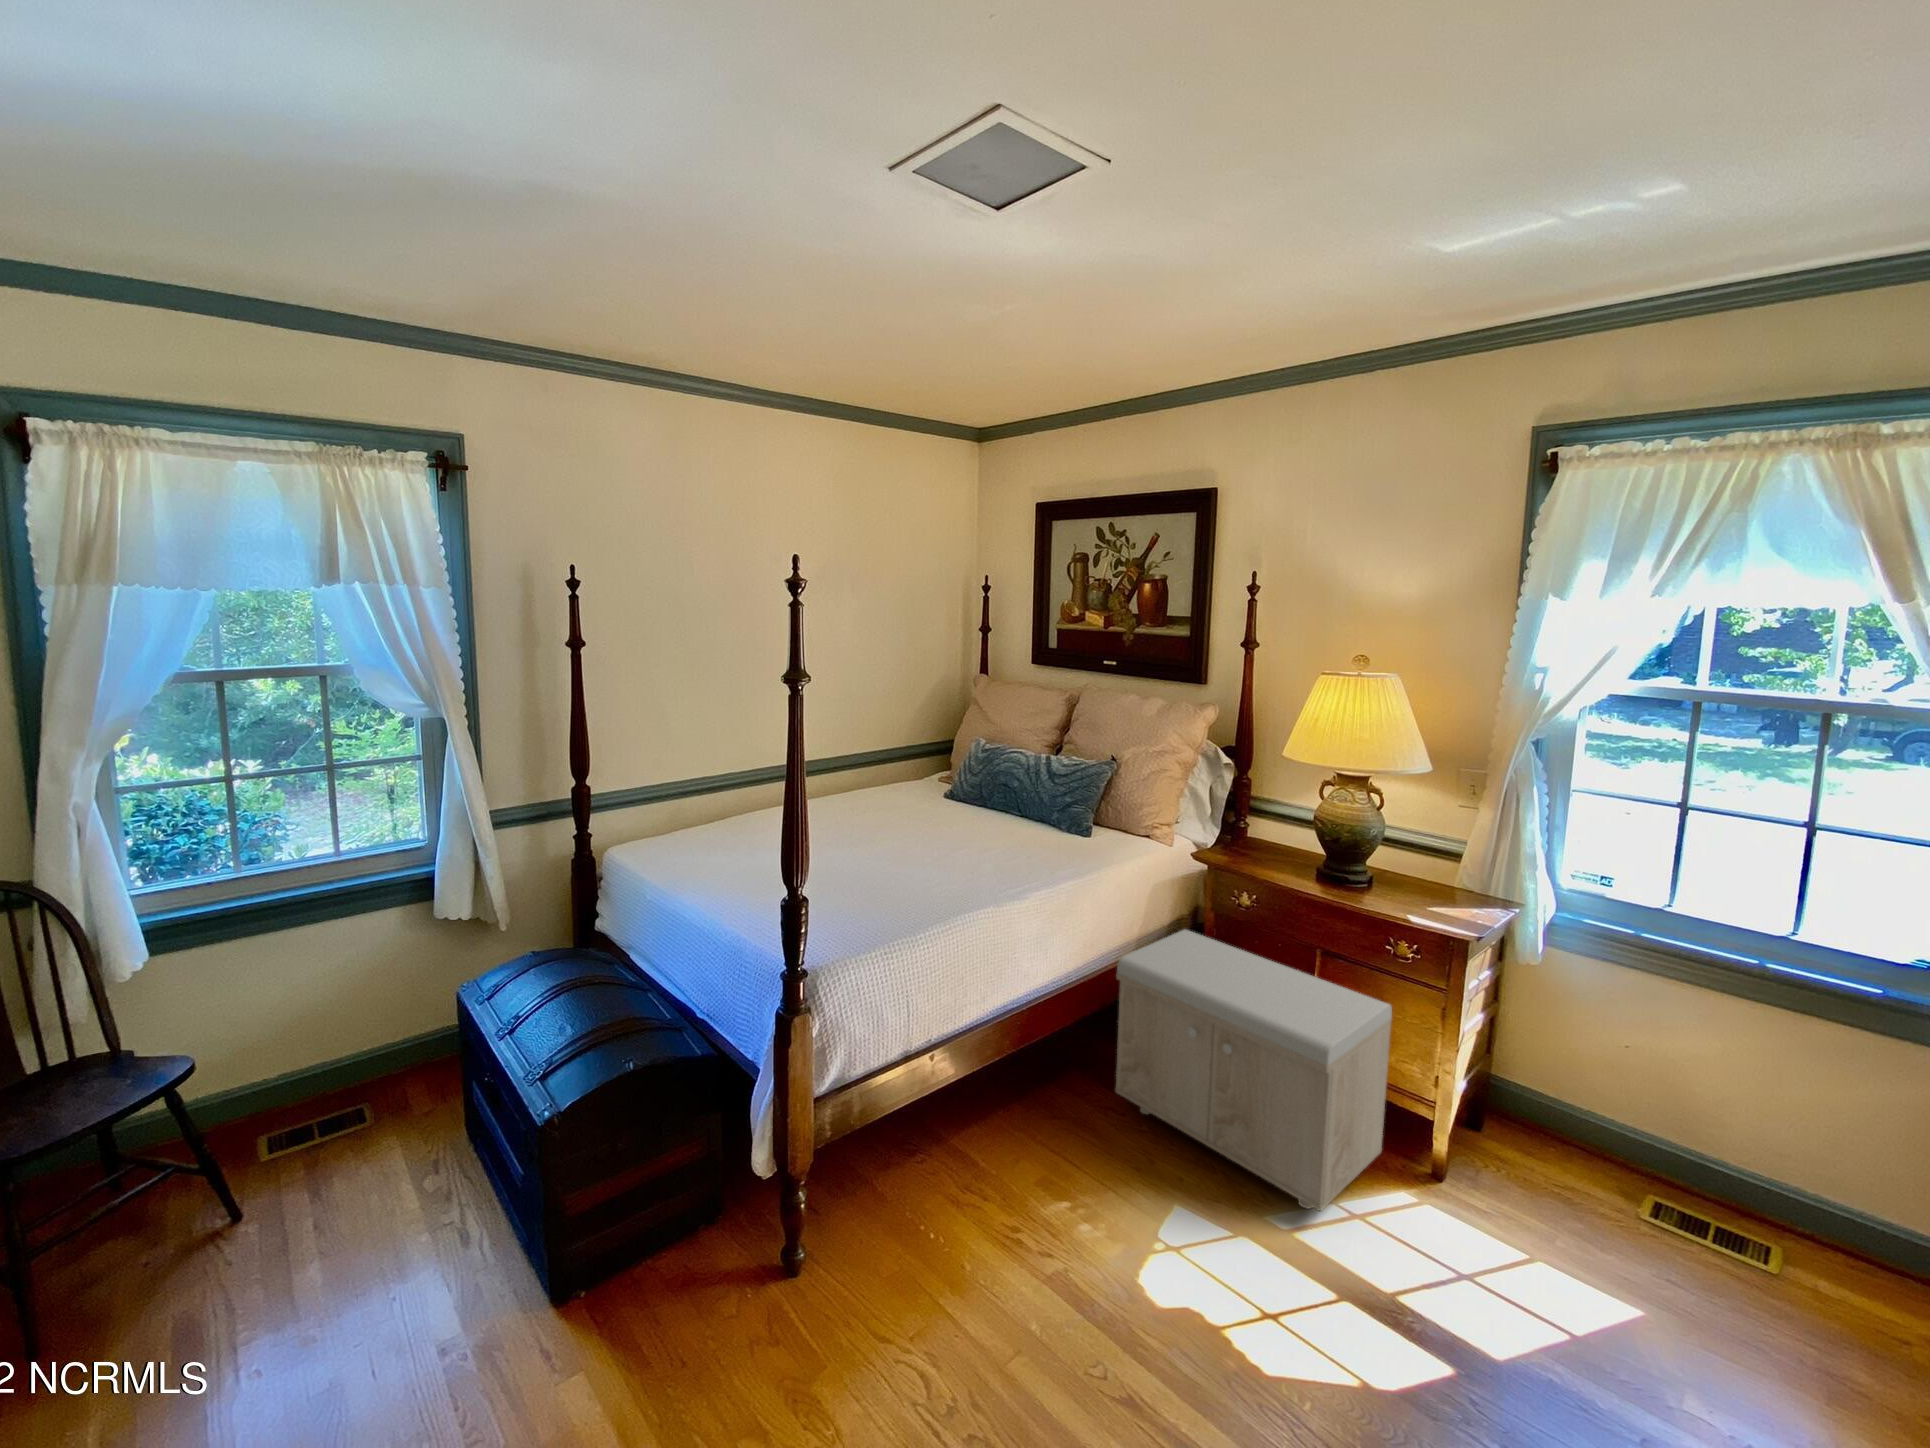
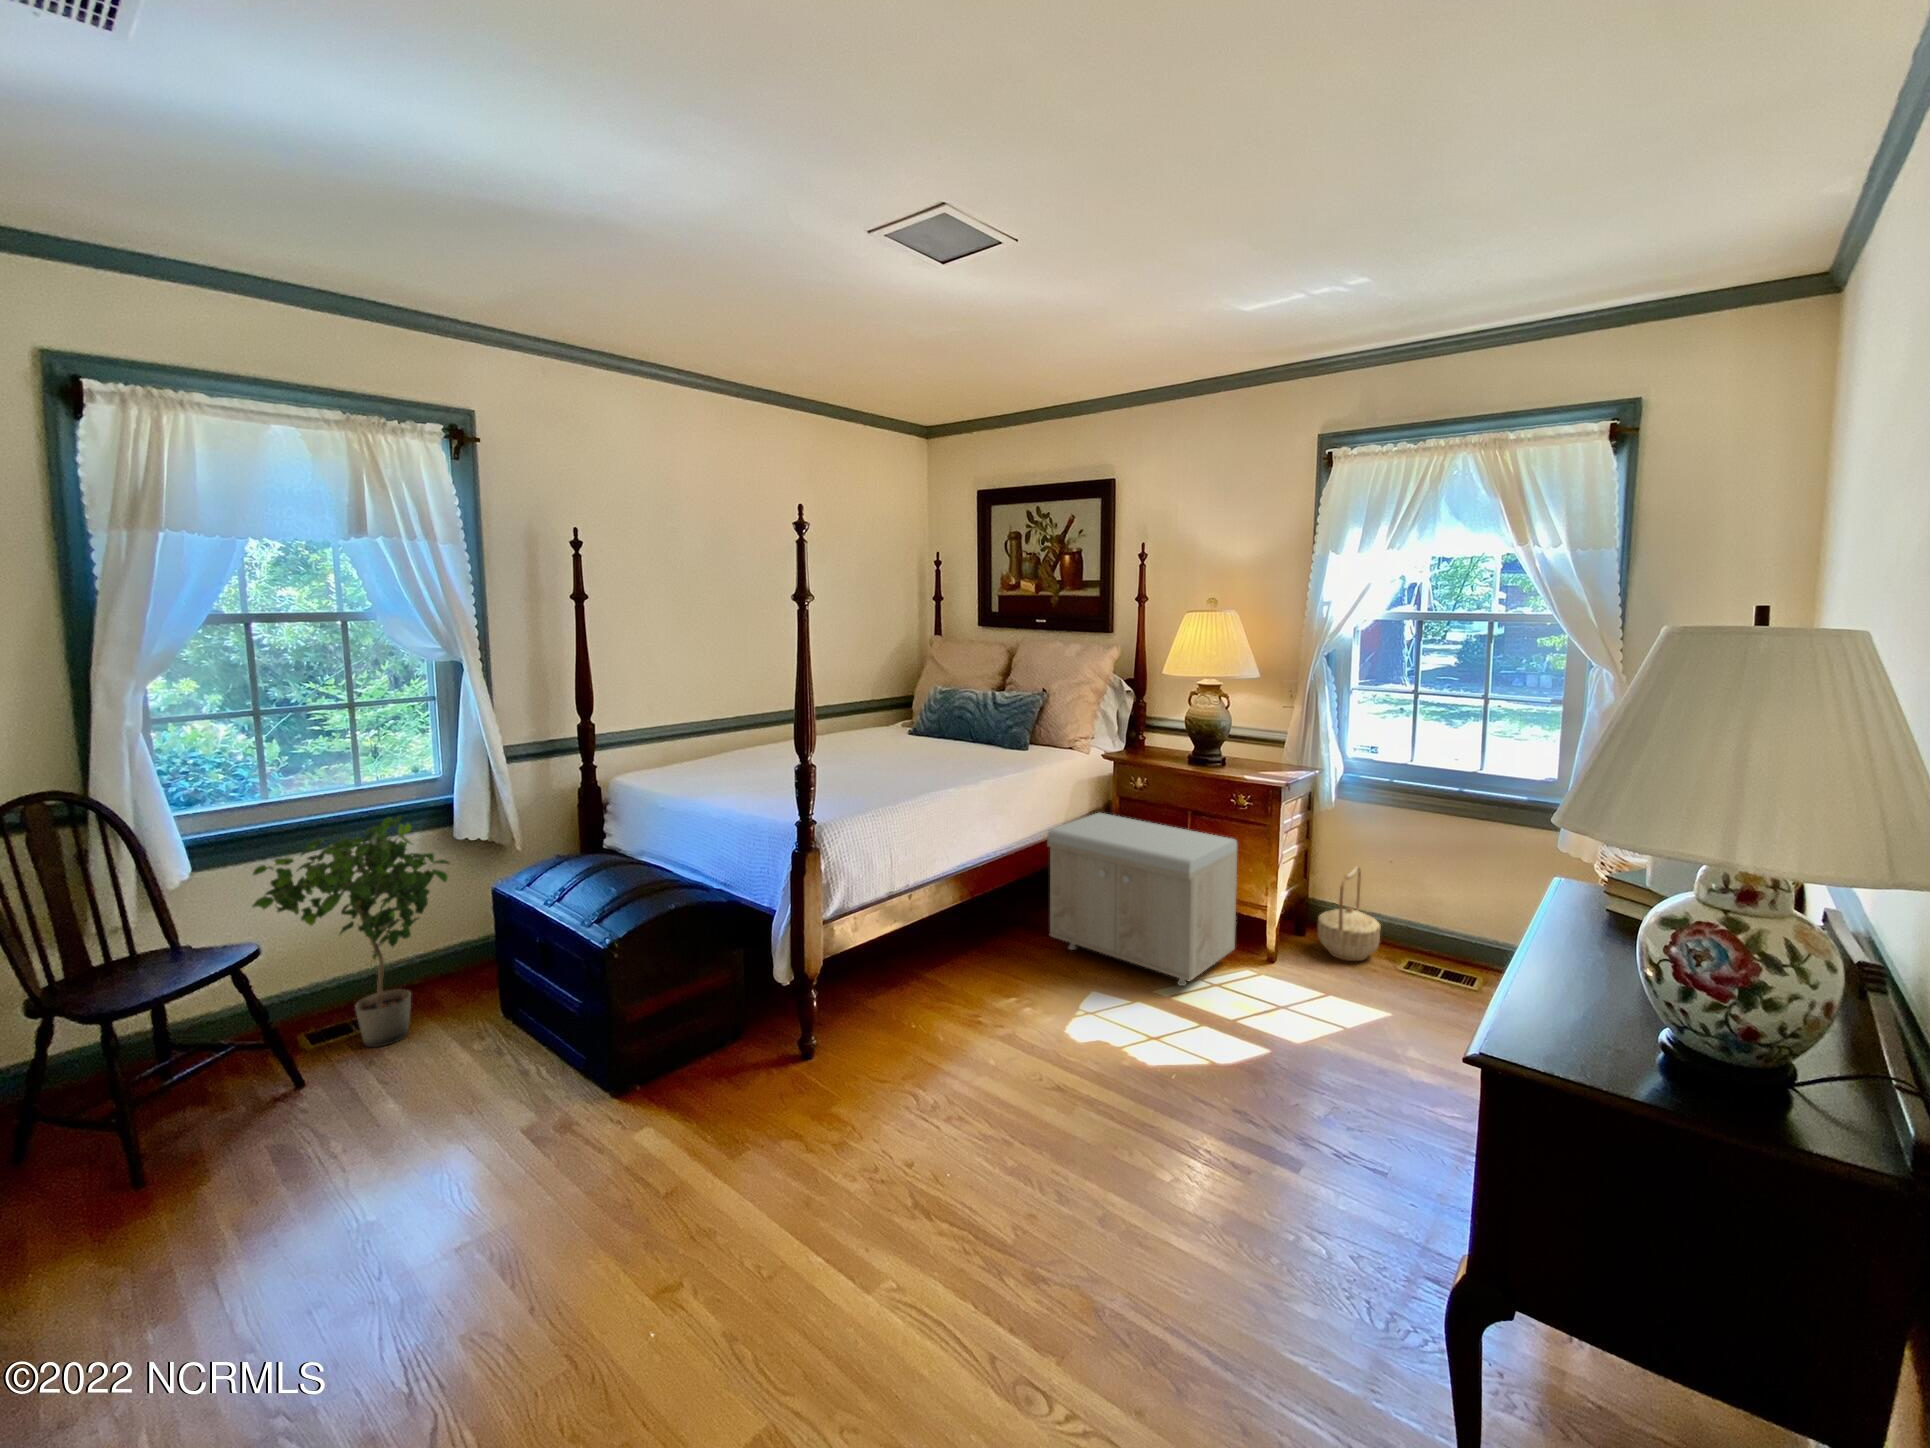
potted plant: none [182,898,420,1171] -> present [253,816,449,1047]
basket: none [1507,1048,1615,1193] -> present [1318,866,1381,961]

